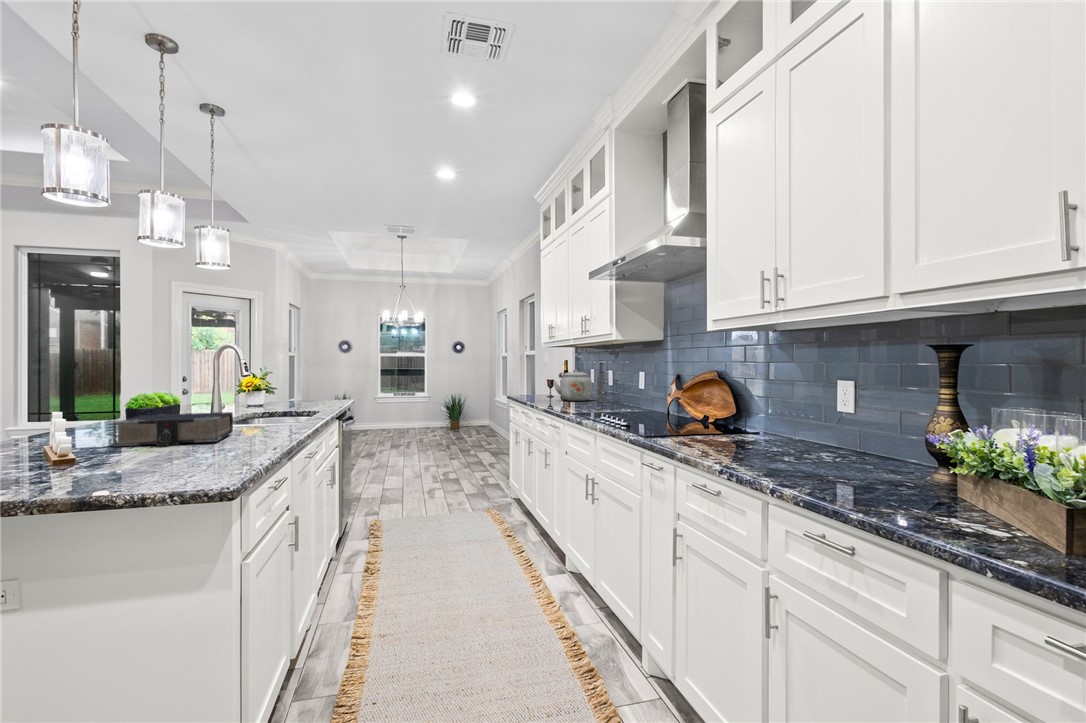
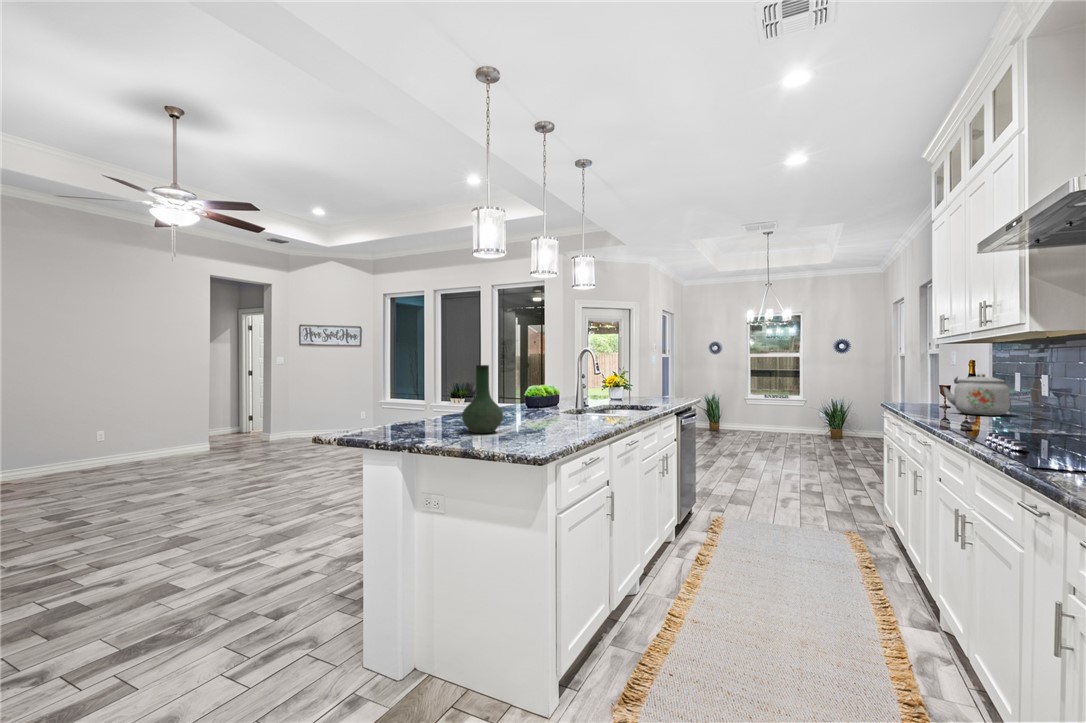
vase: none [46,369,128,471] -> present [462,365,503,433]
book: present [112,412,233,446] -> none [506,400,582,423]

